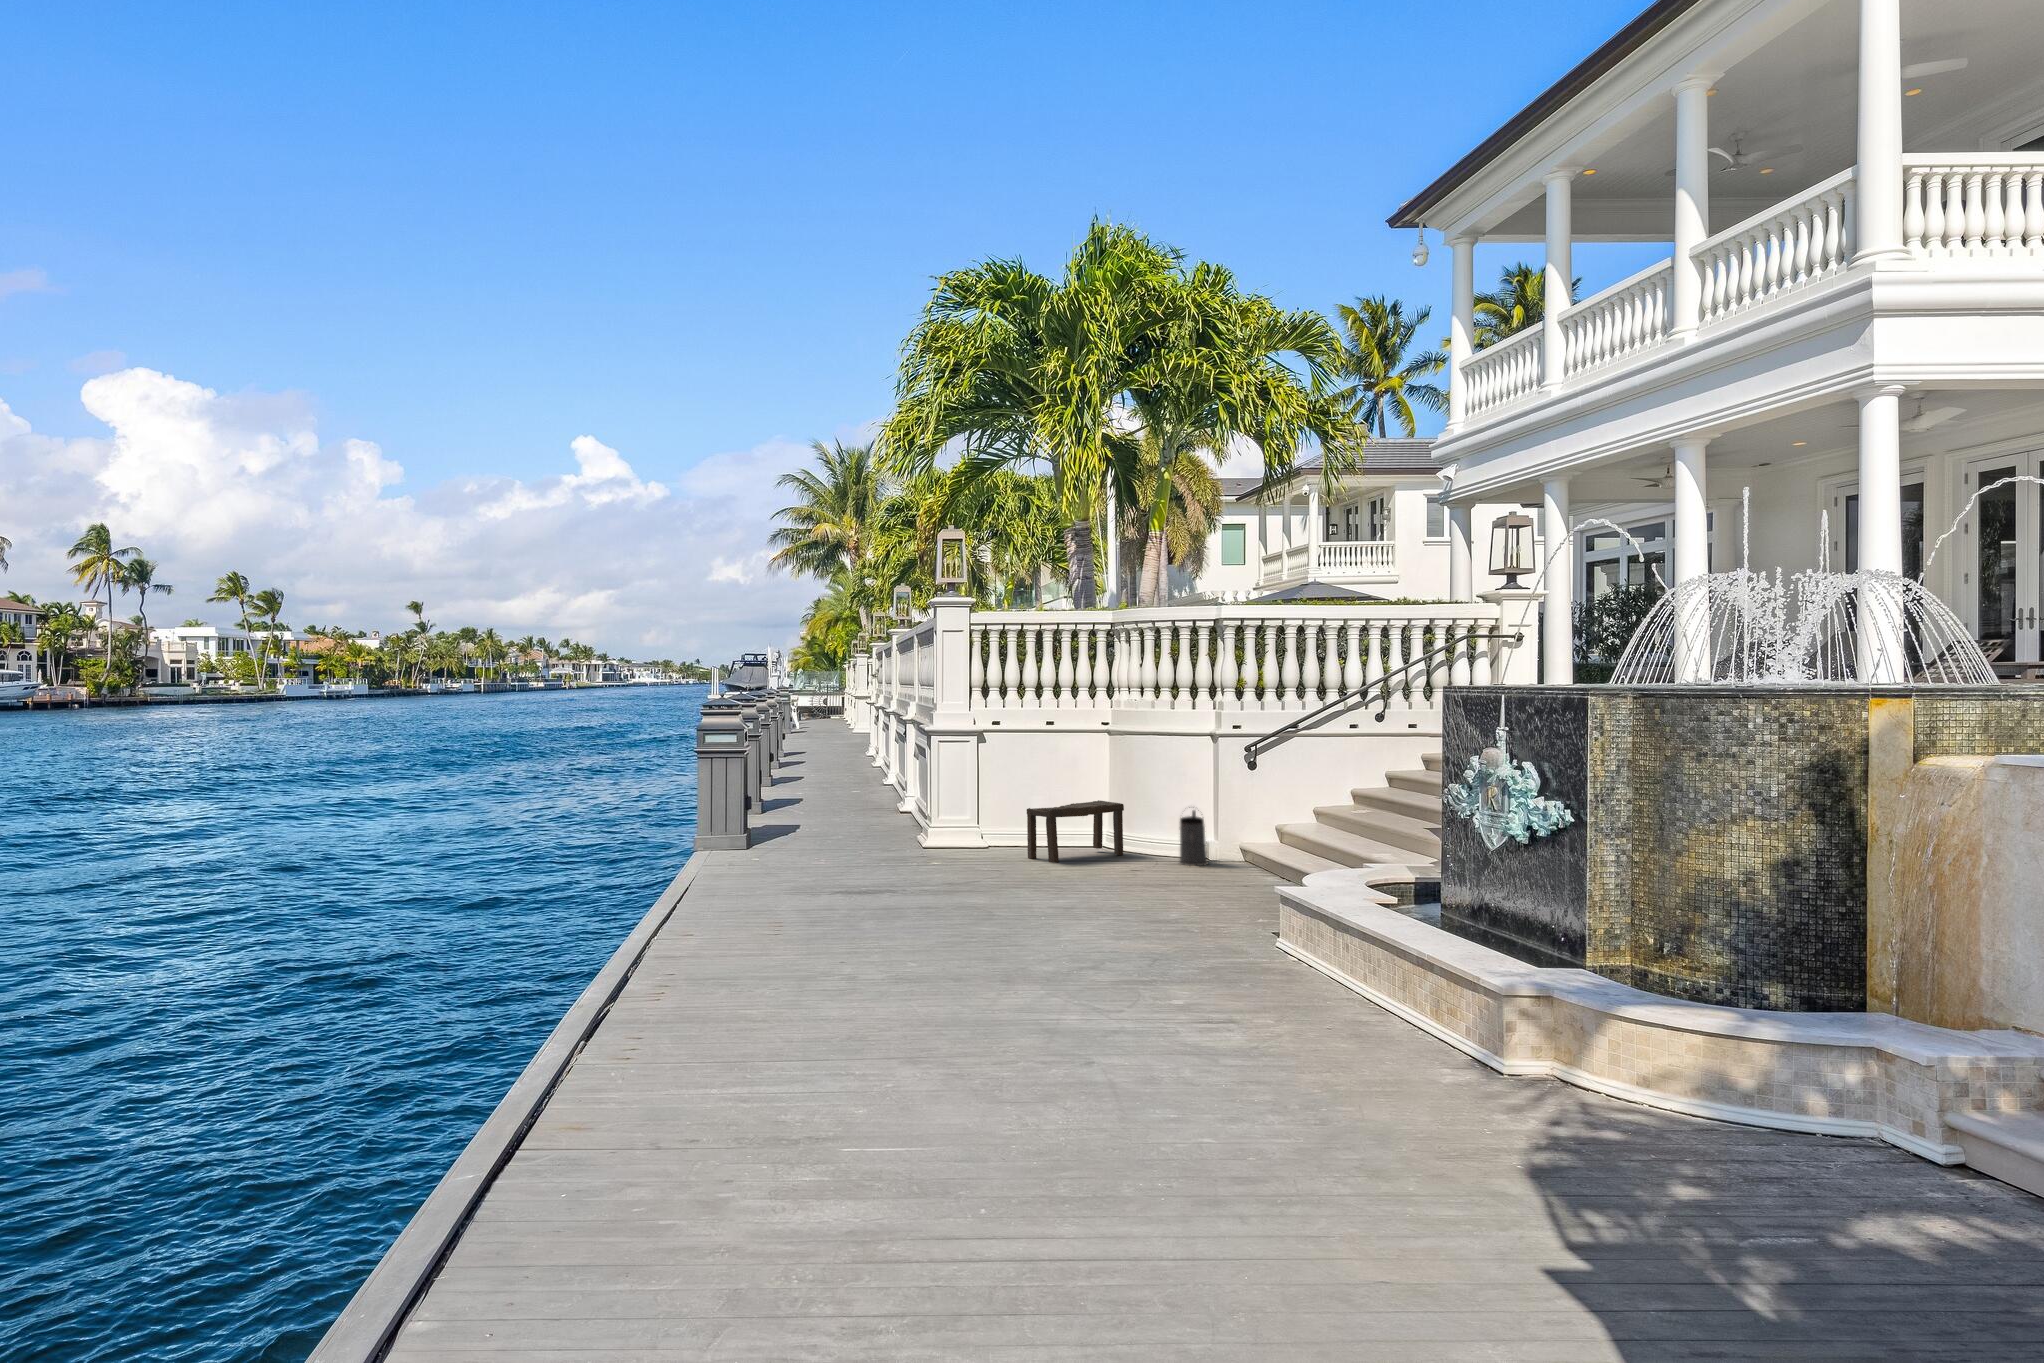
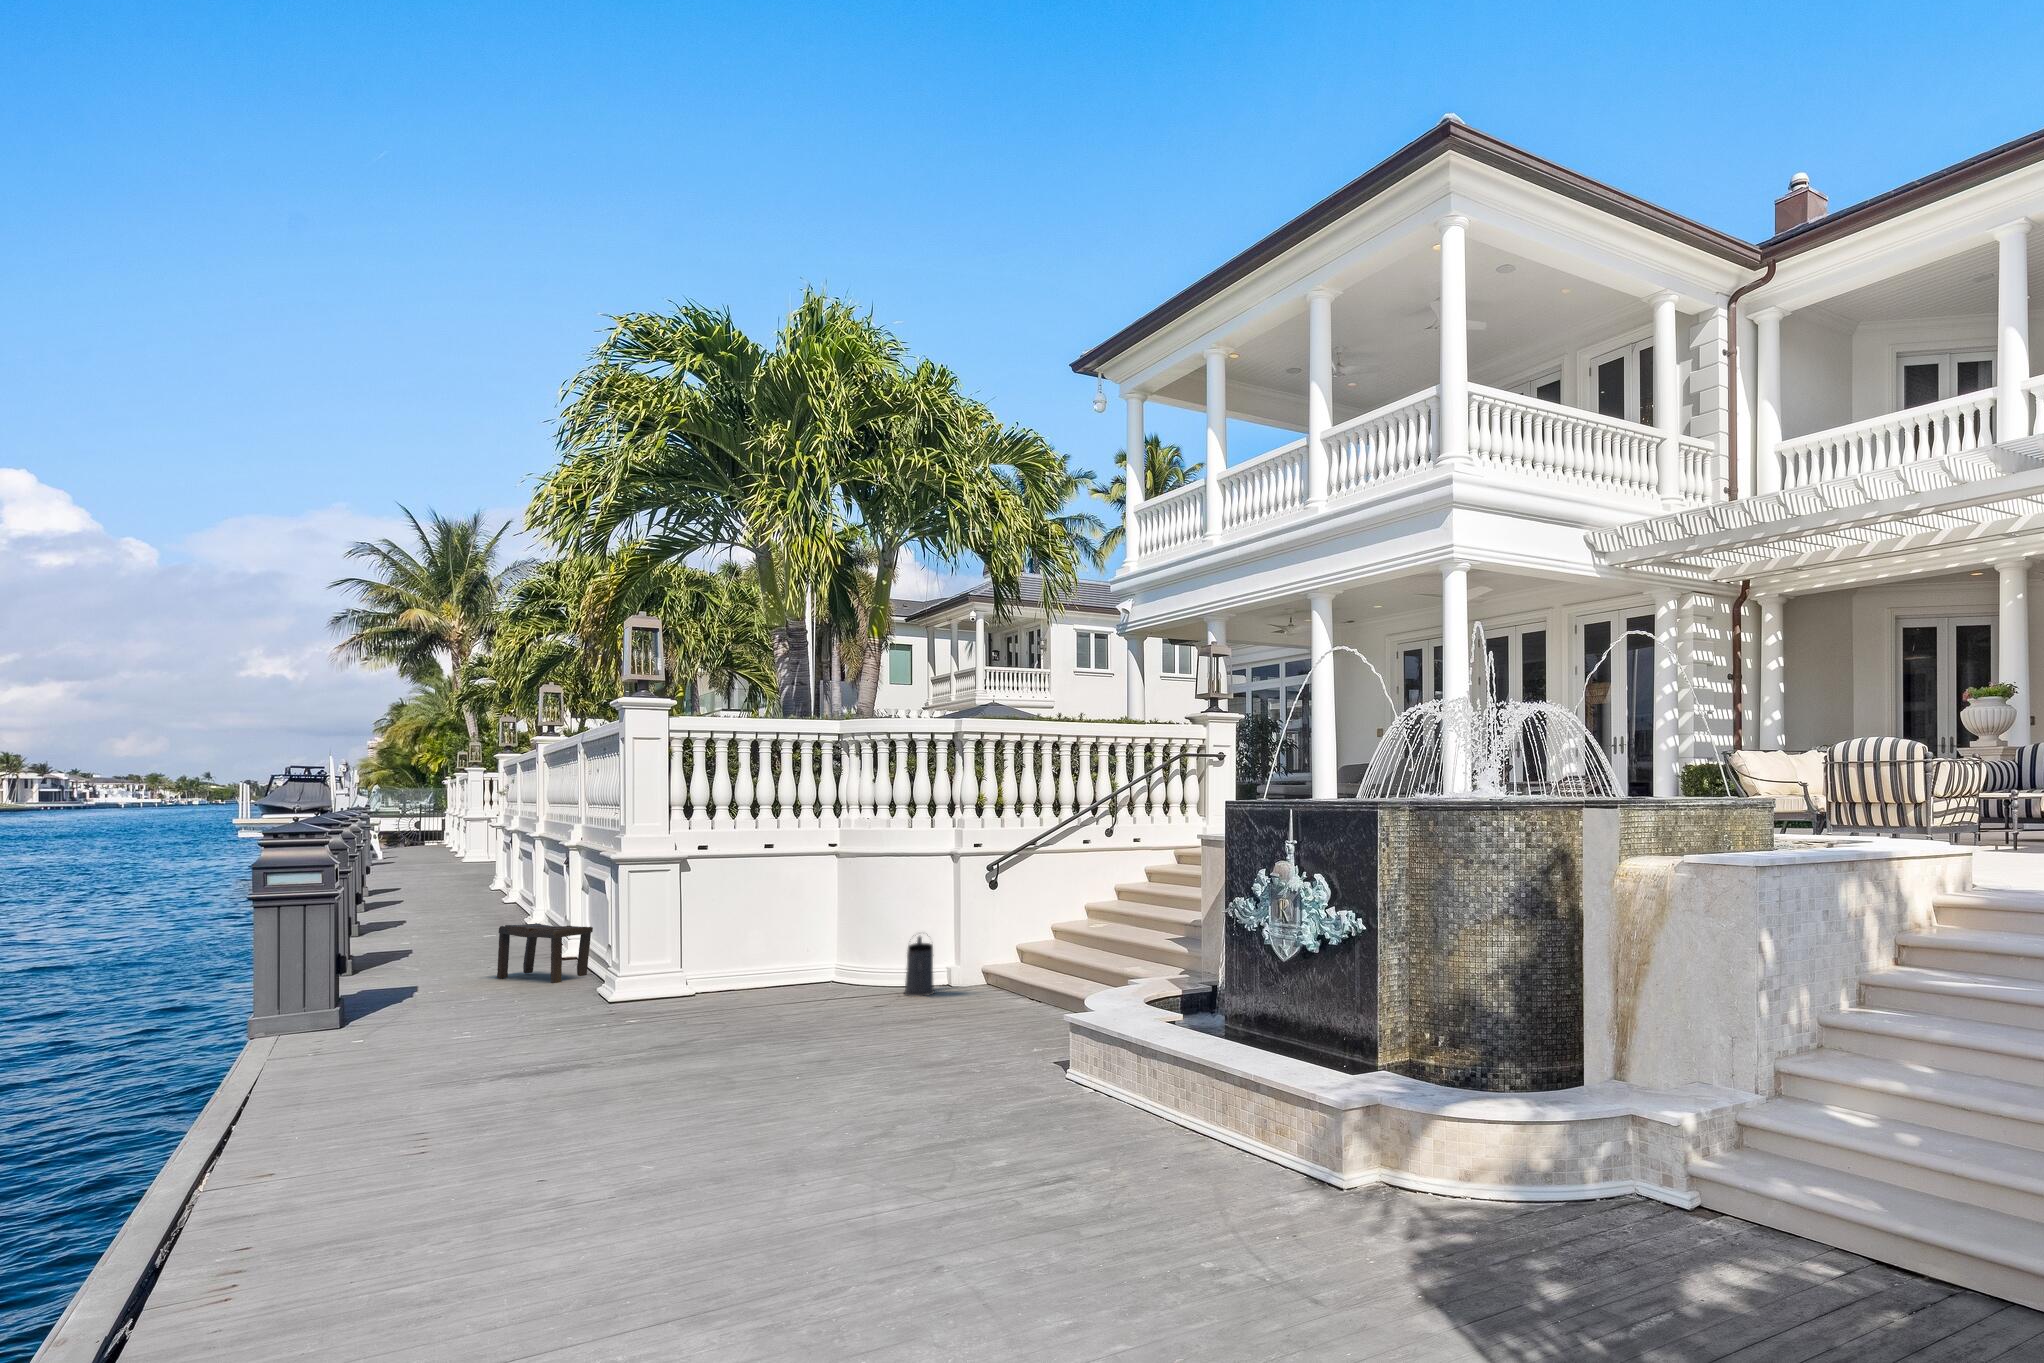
bench: present [1027,800,1124,863] -> present [497,923,593,983]

